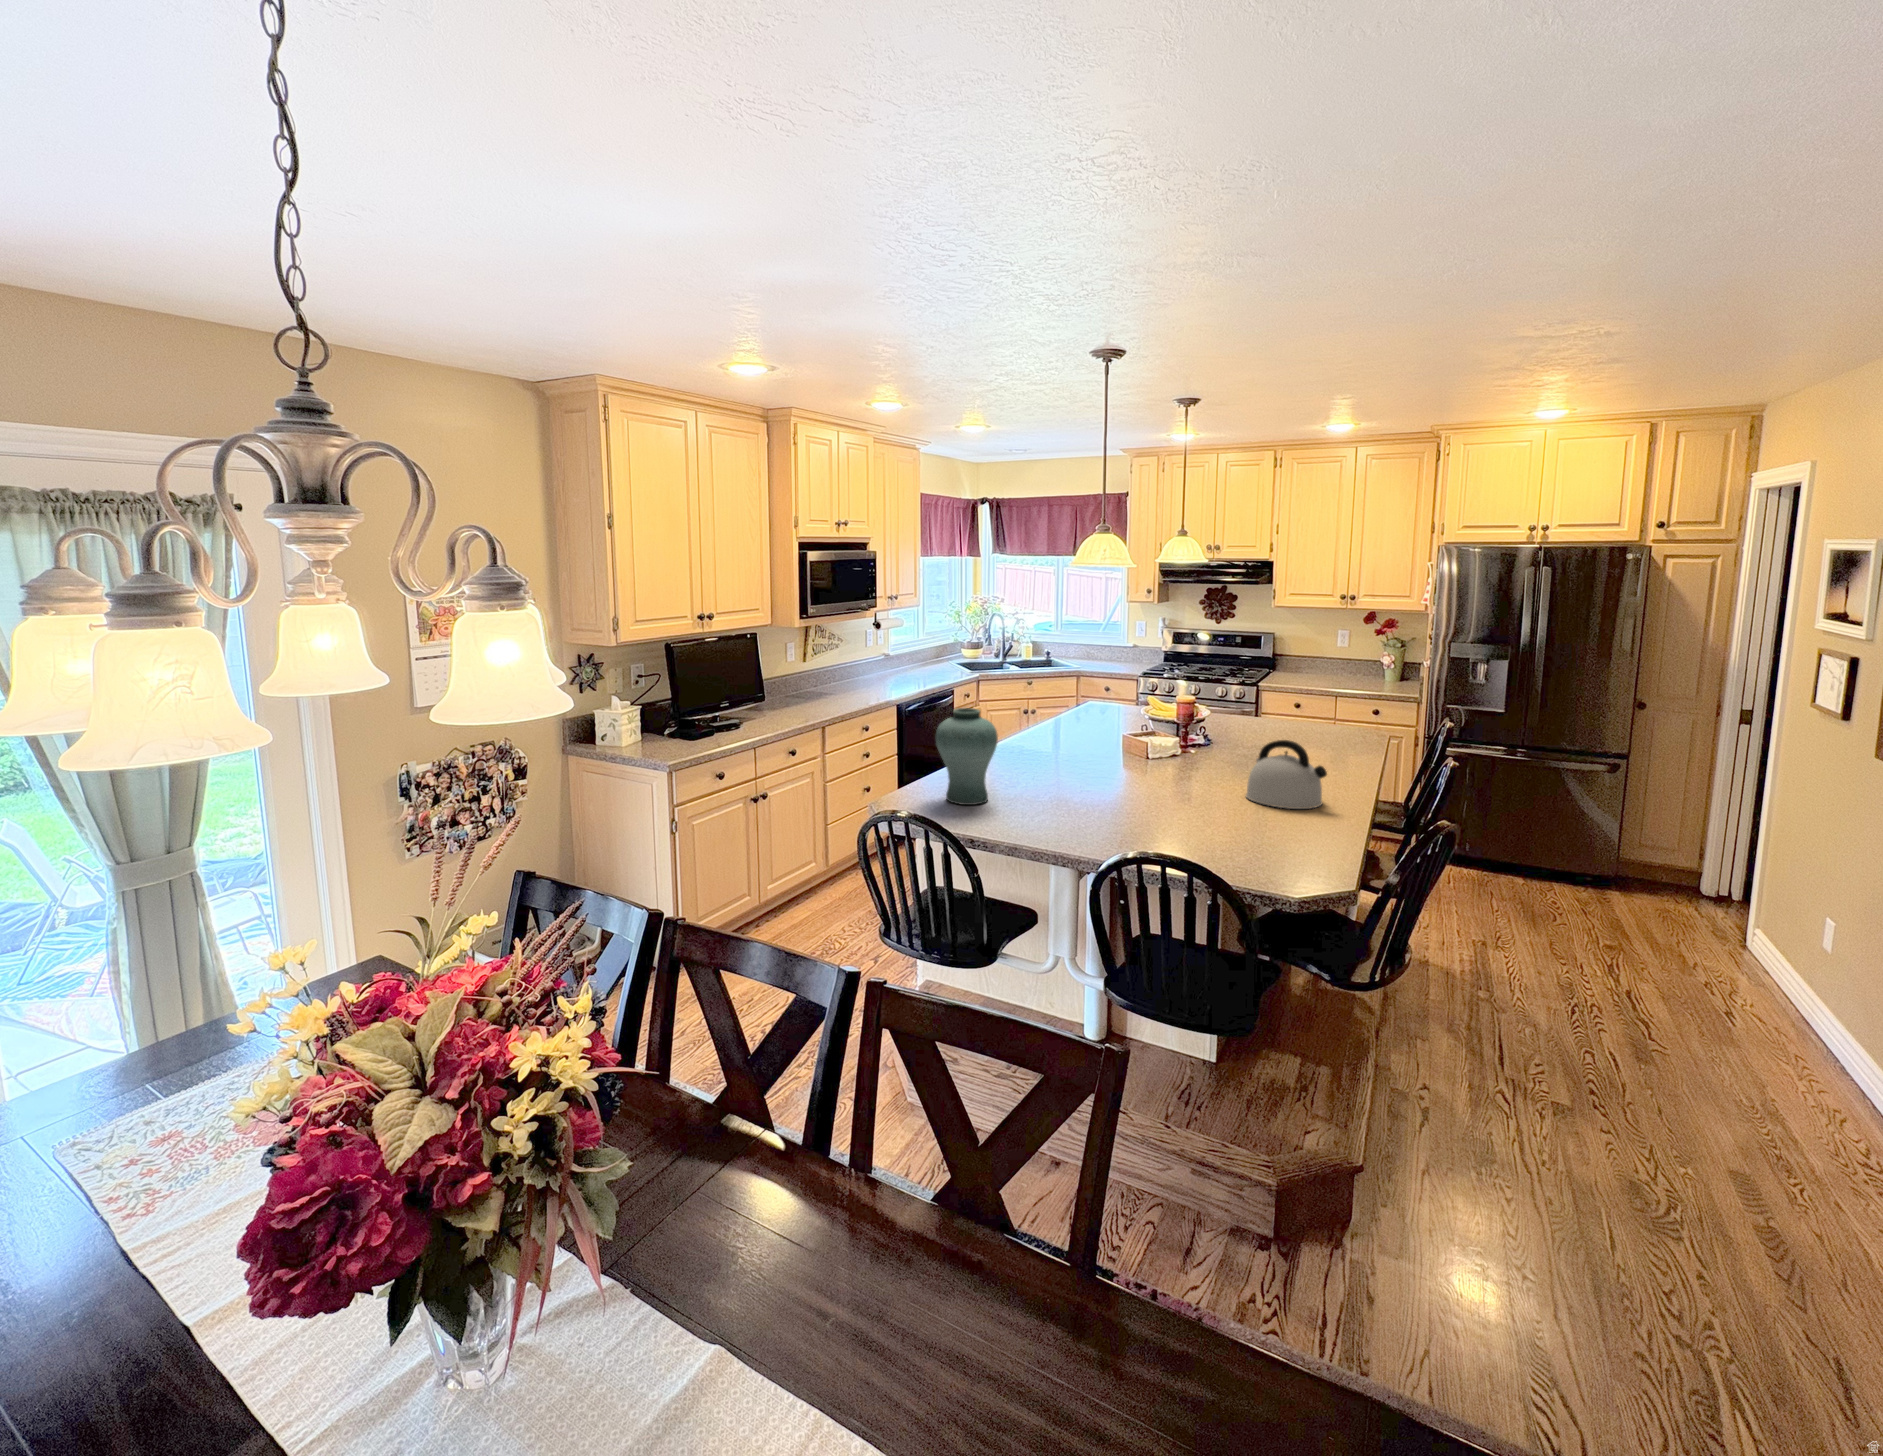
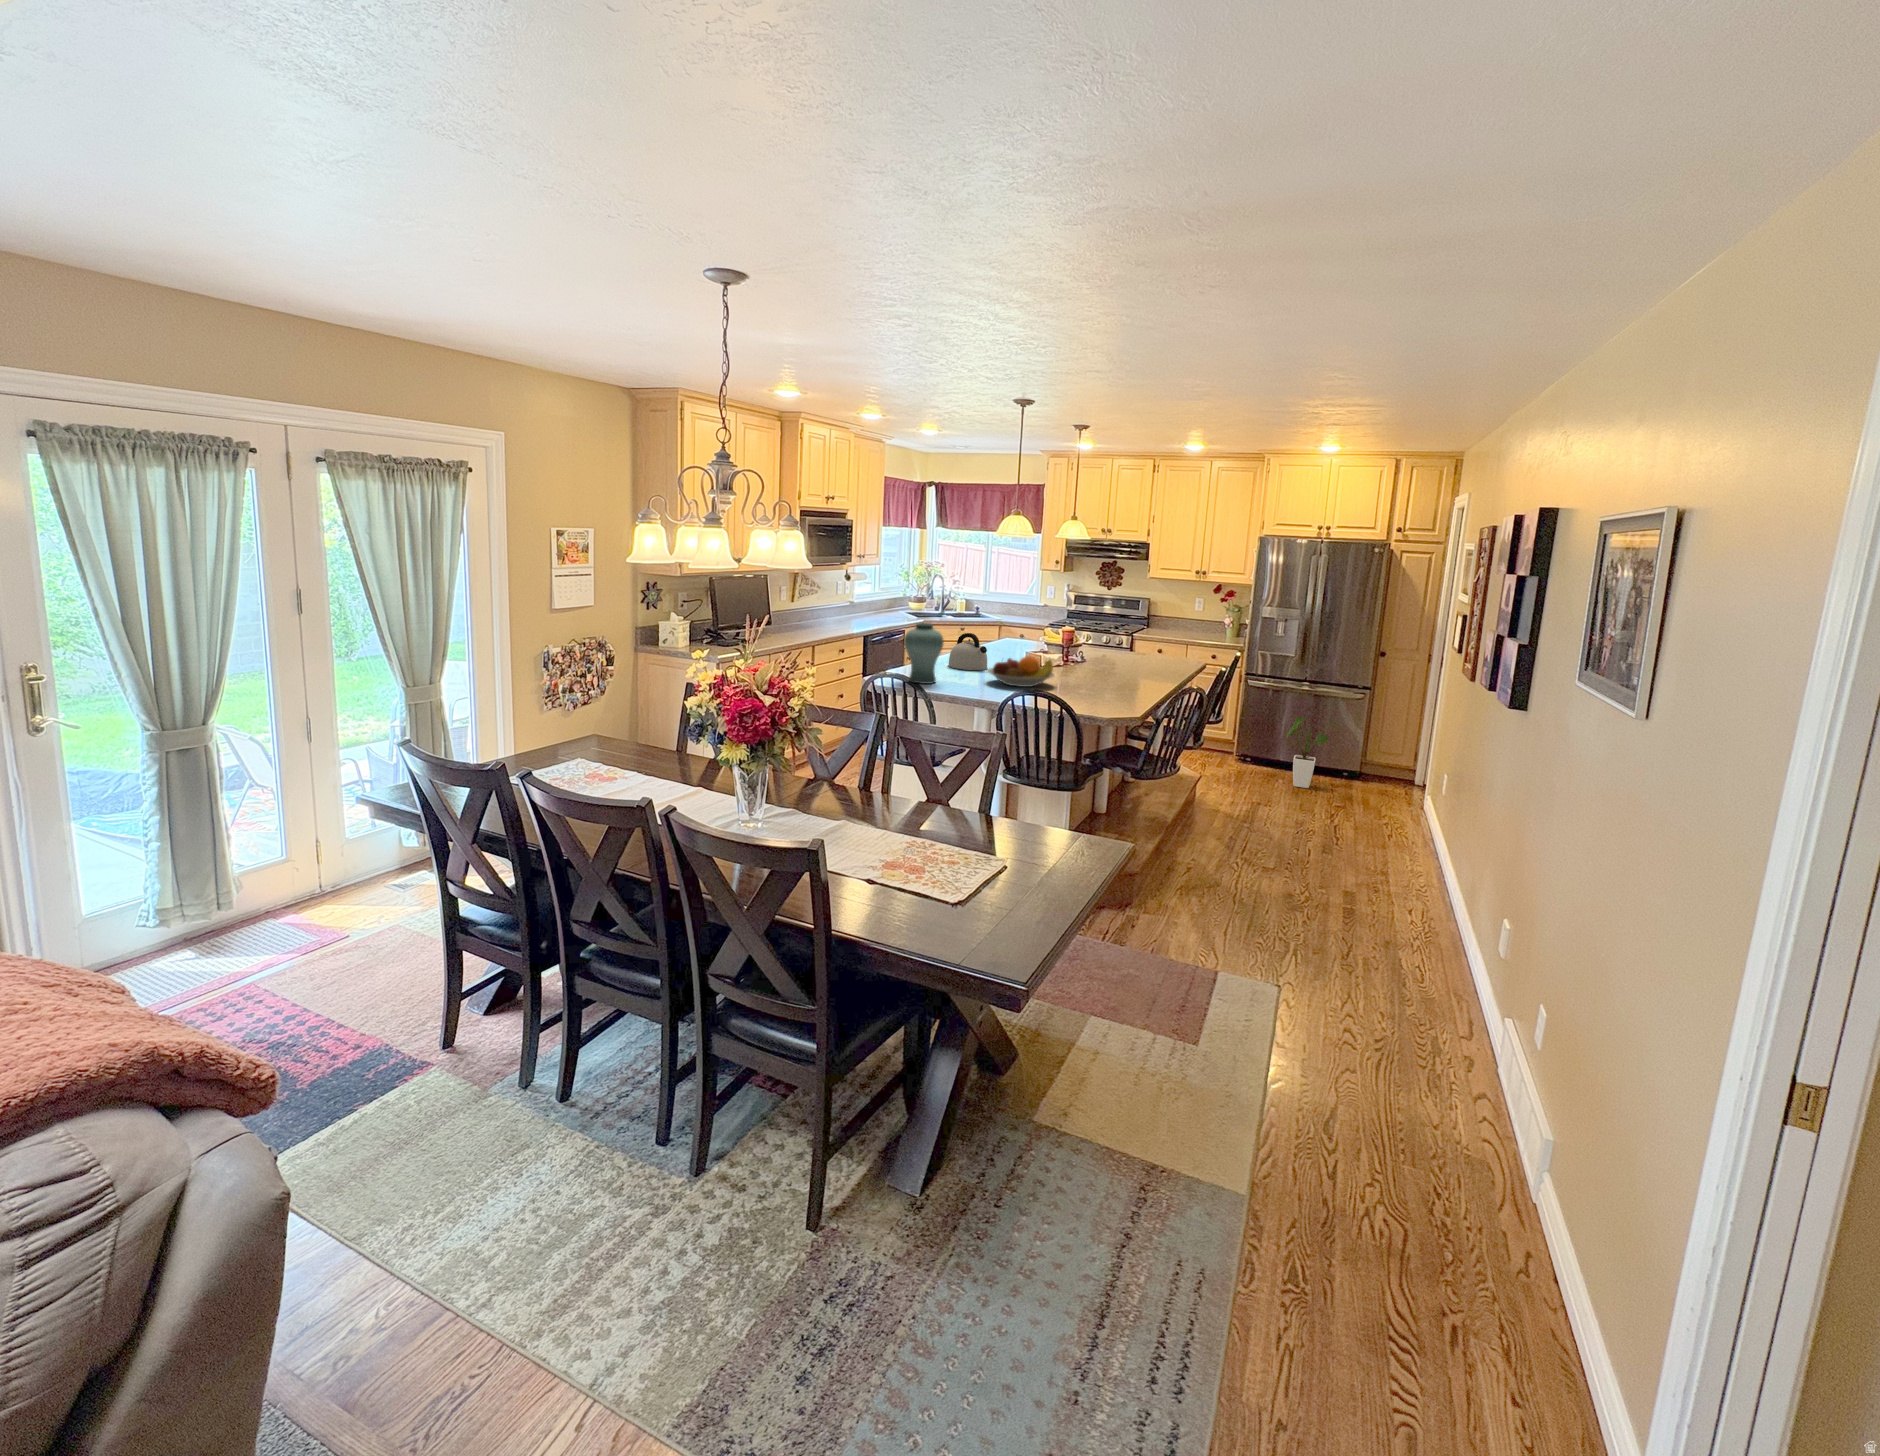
kettle: present [1246,740,1327,809] -> present [948,633,987,670]
fruit bowl: none [1068,754,1178,804] -> present [987,656,1054,687]
house plant: none [1504,797,1589,905] -> present [1287,717,1340,788]

